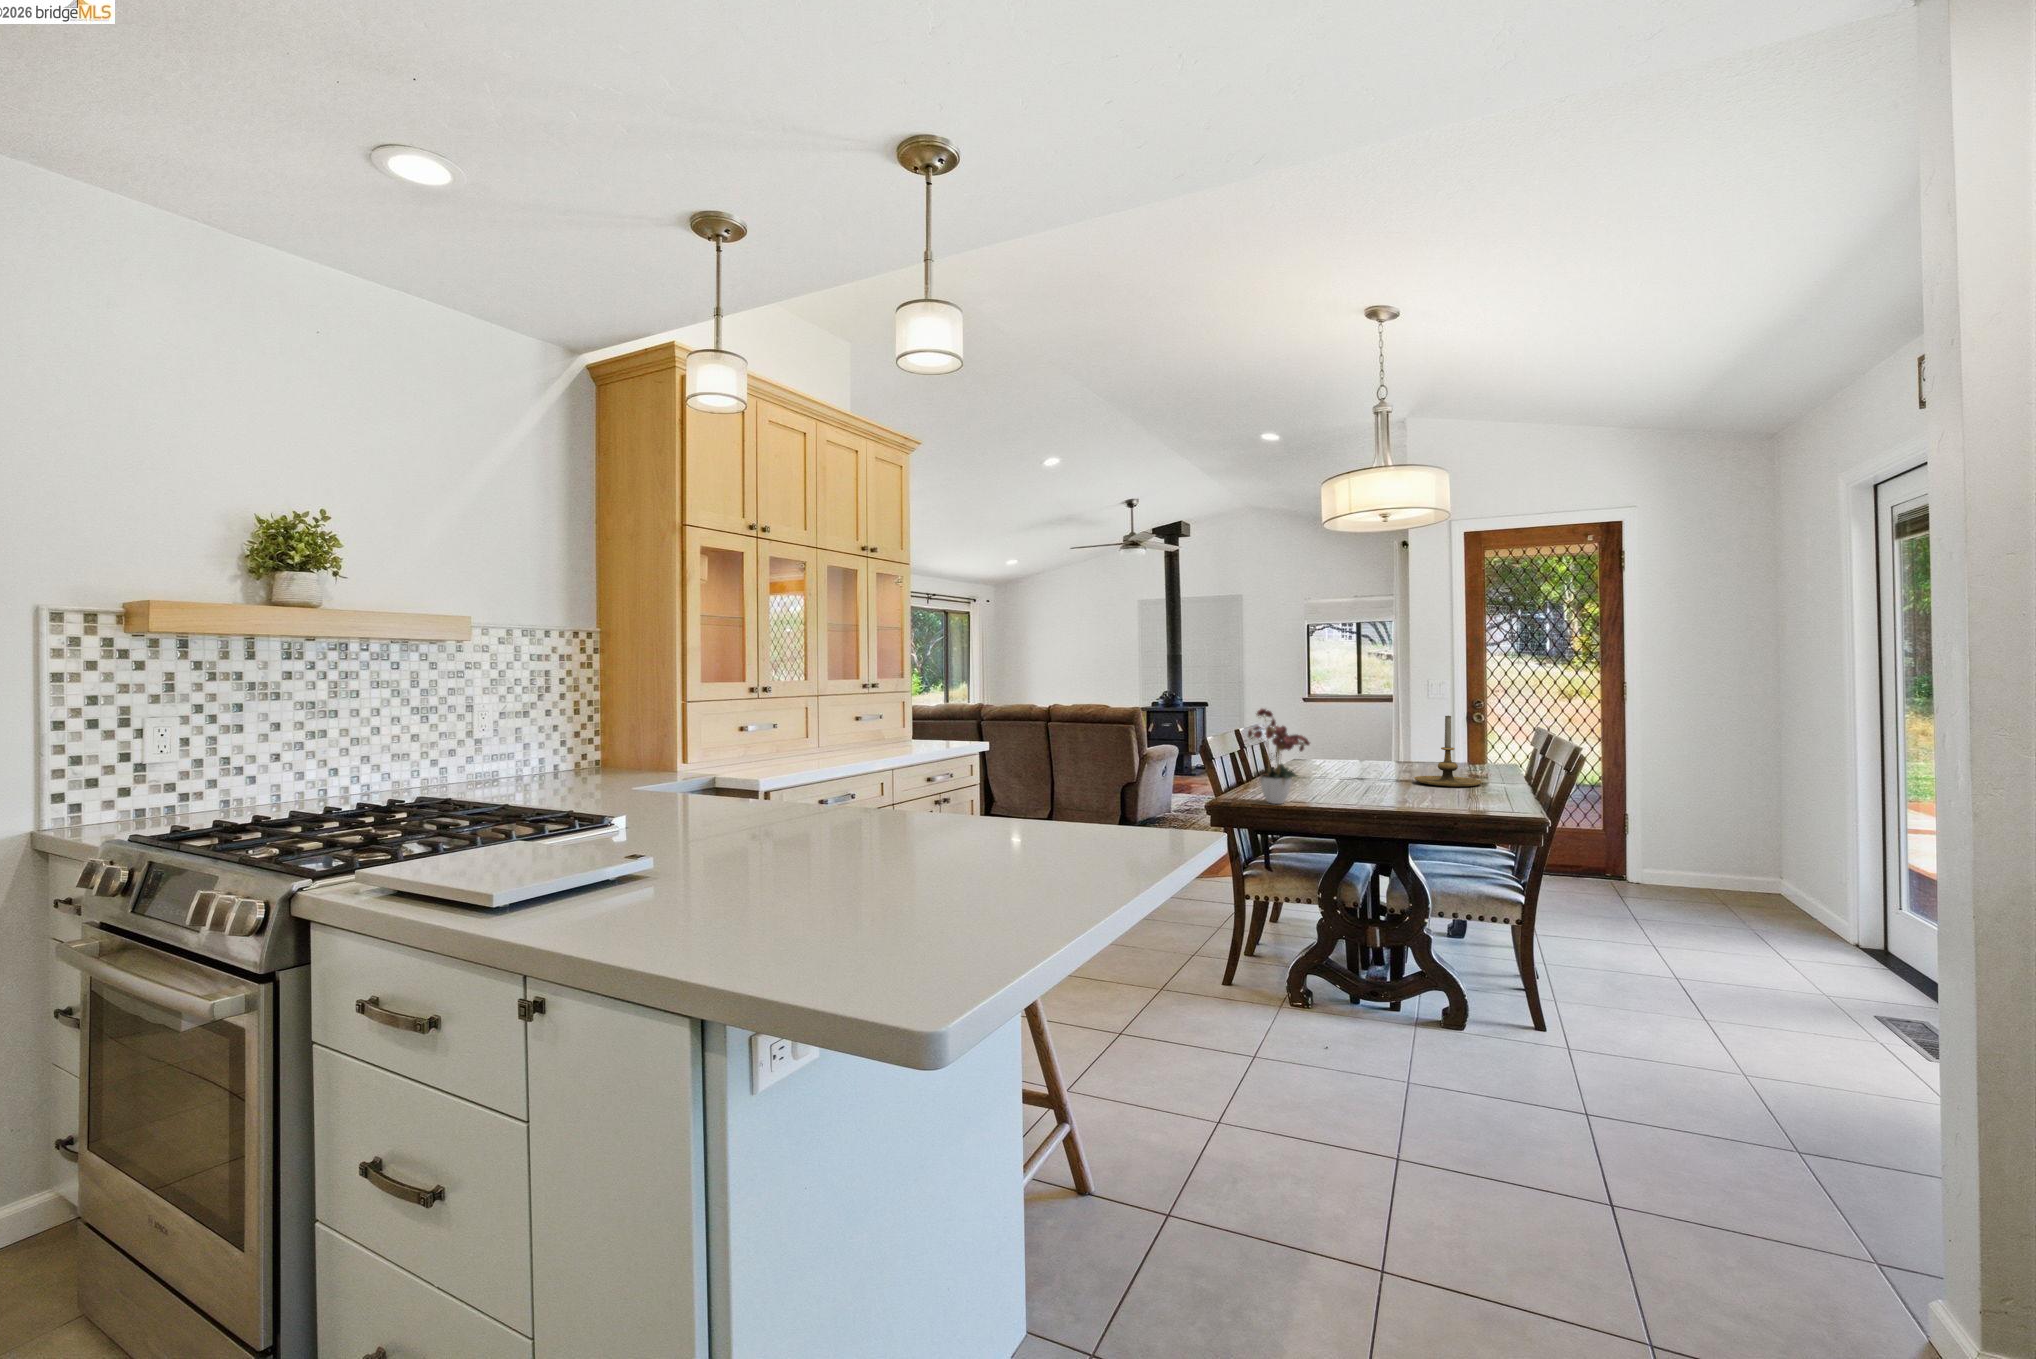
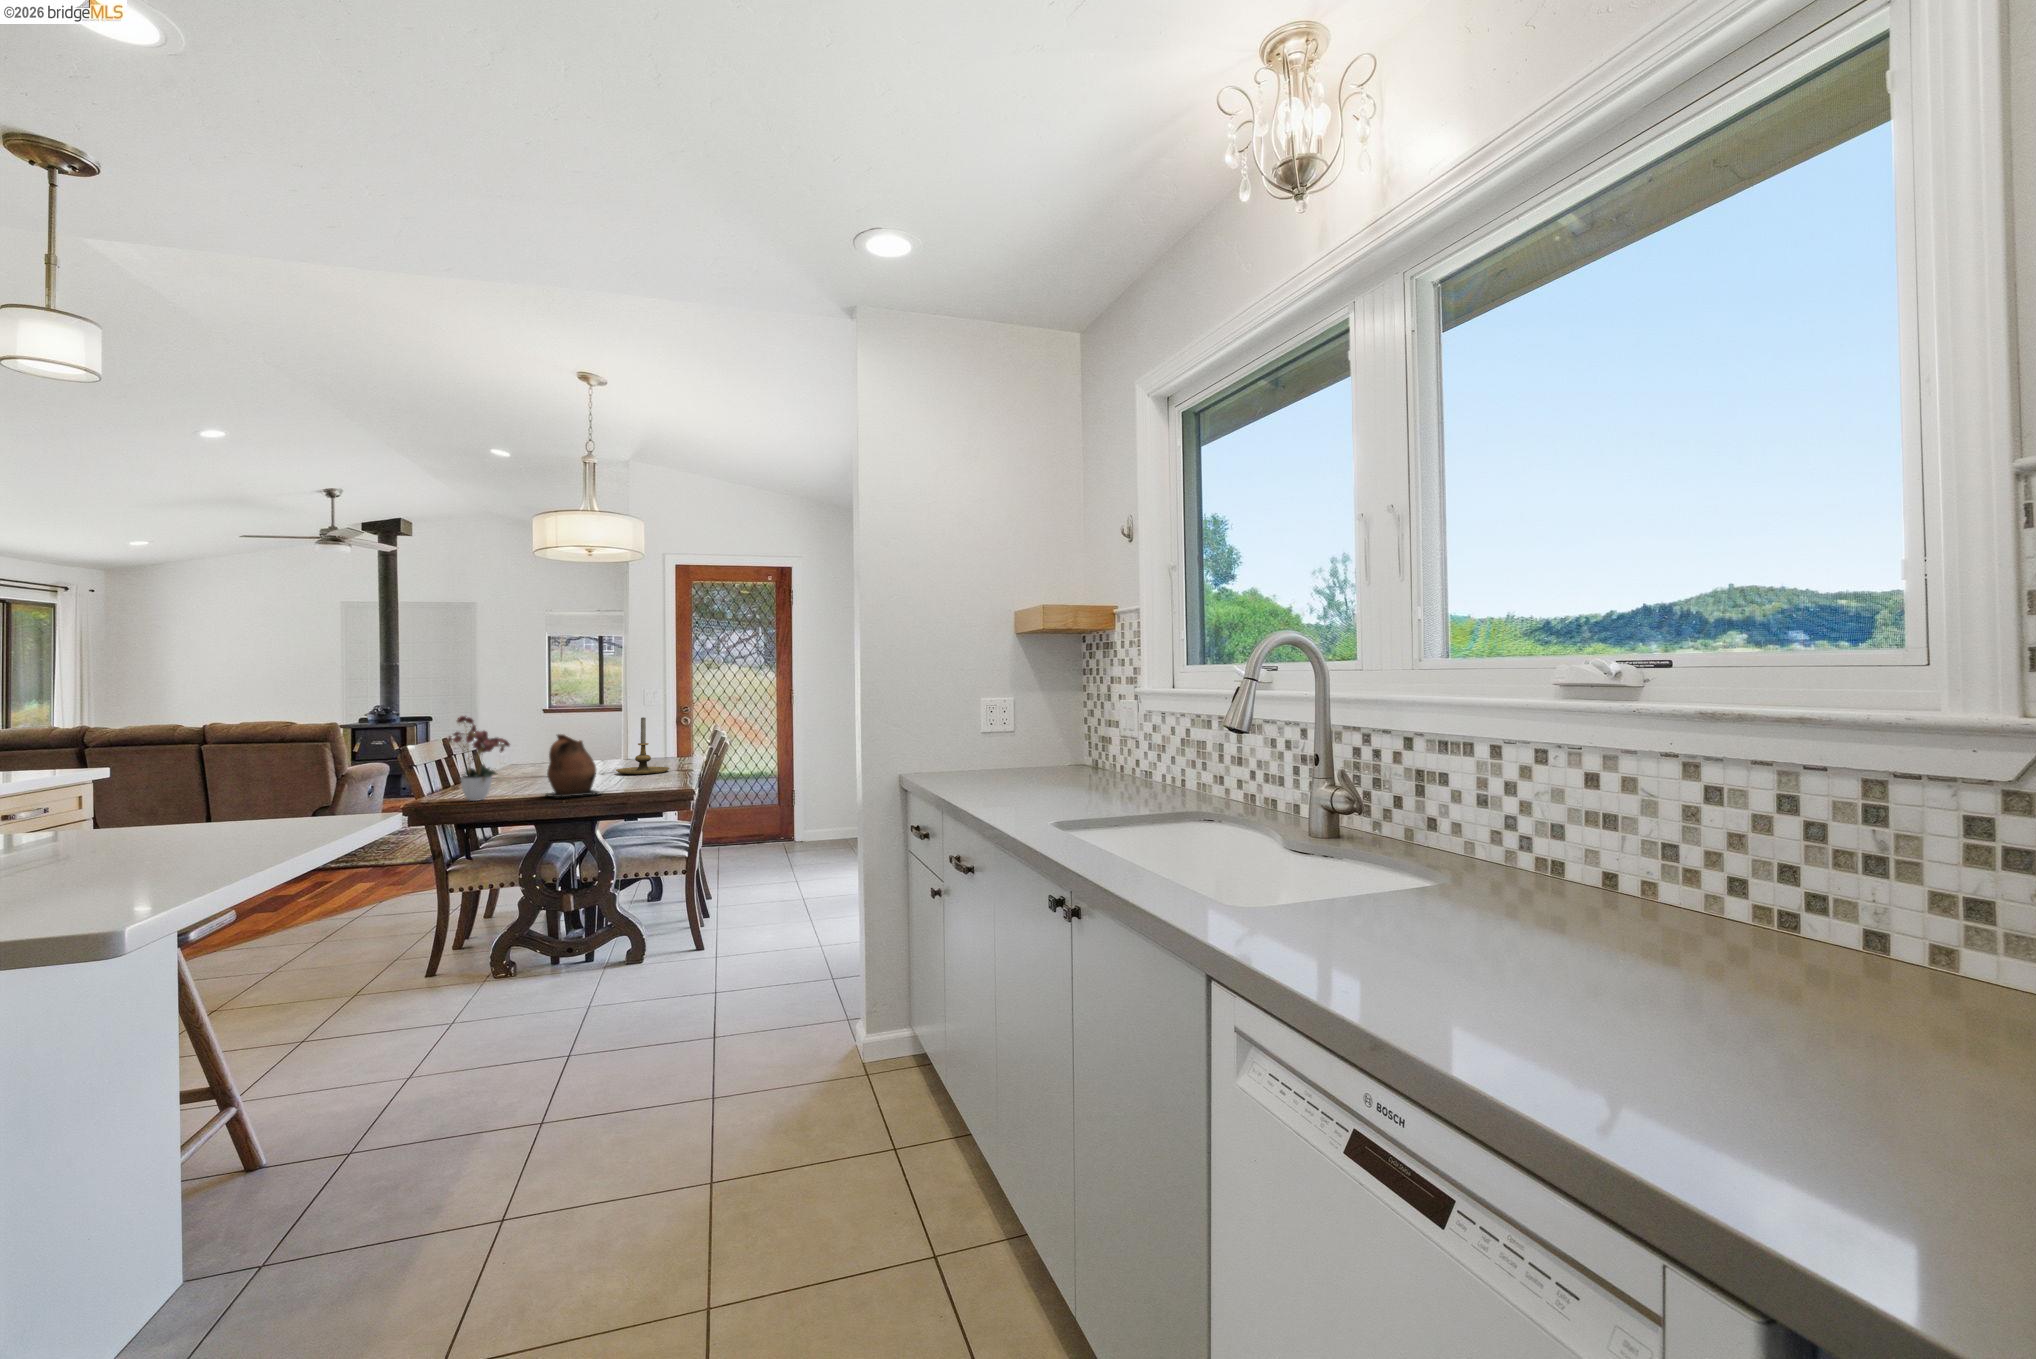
ceramic pitcher: none [1344,735,1418,814] -> present [546,734,601,797]

